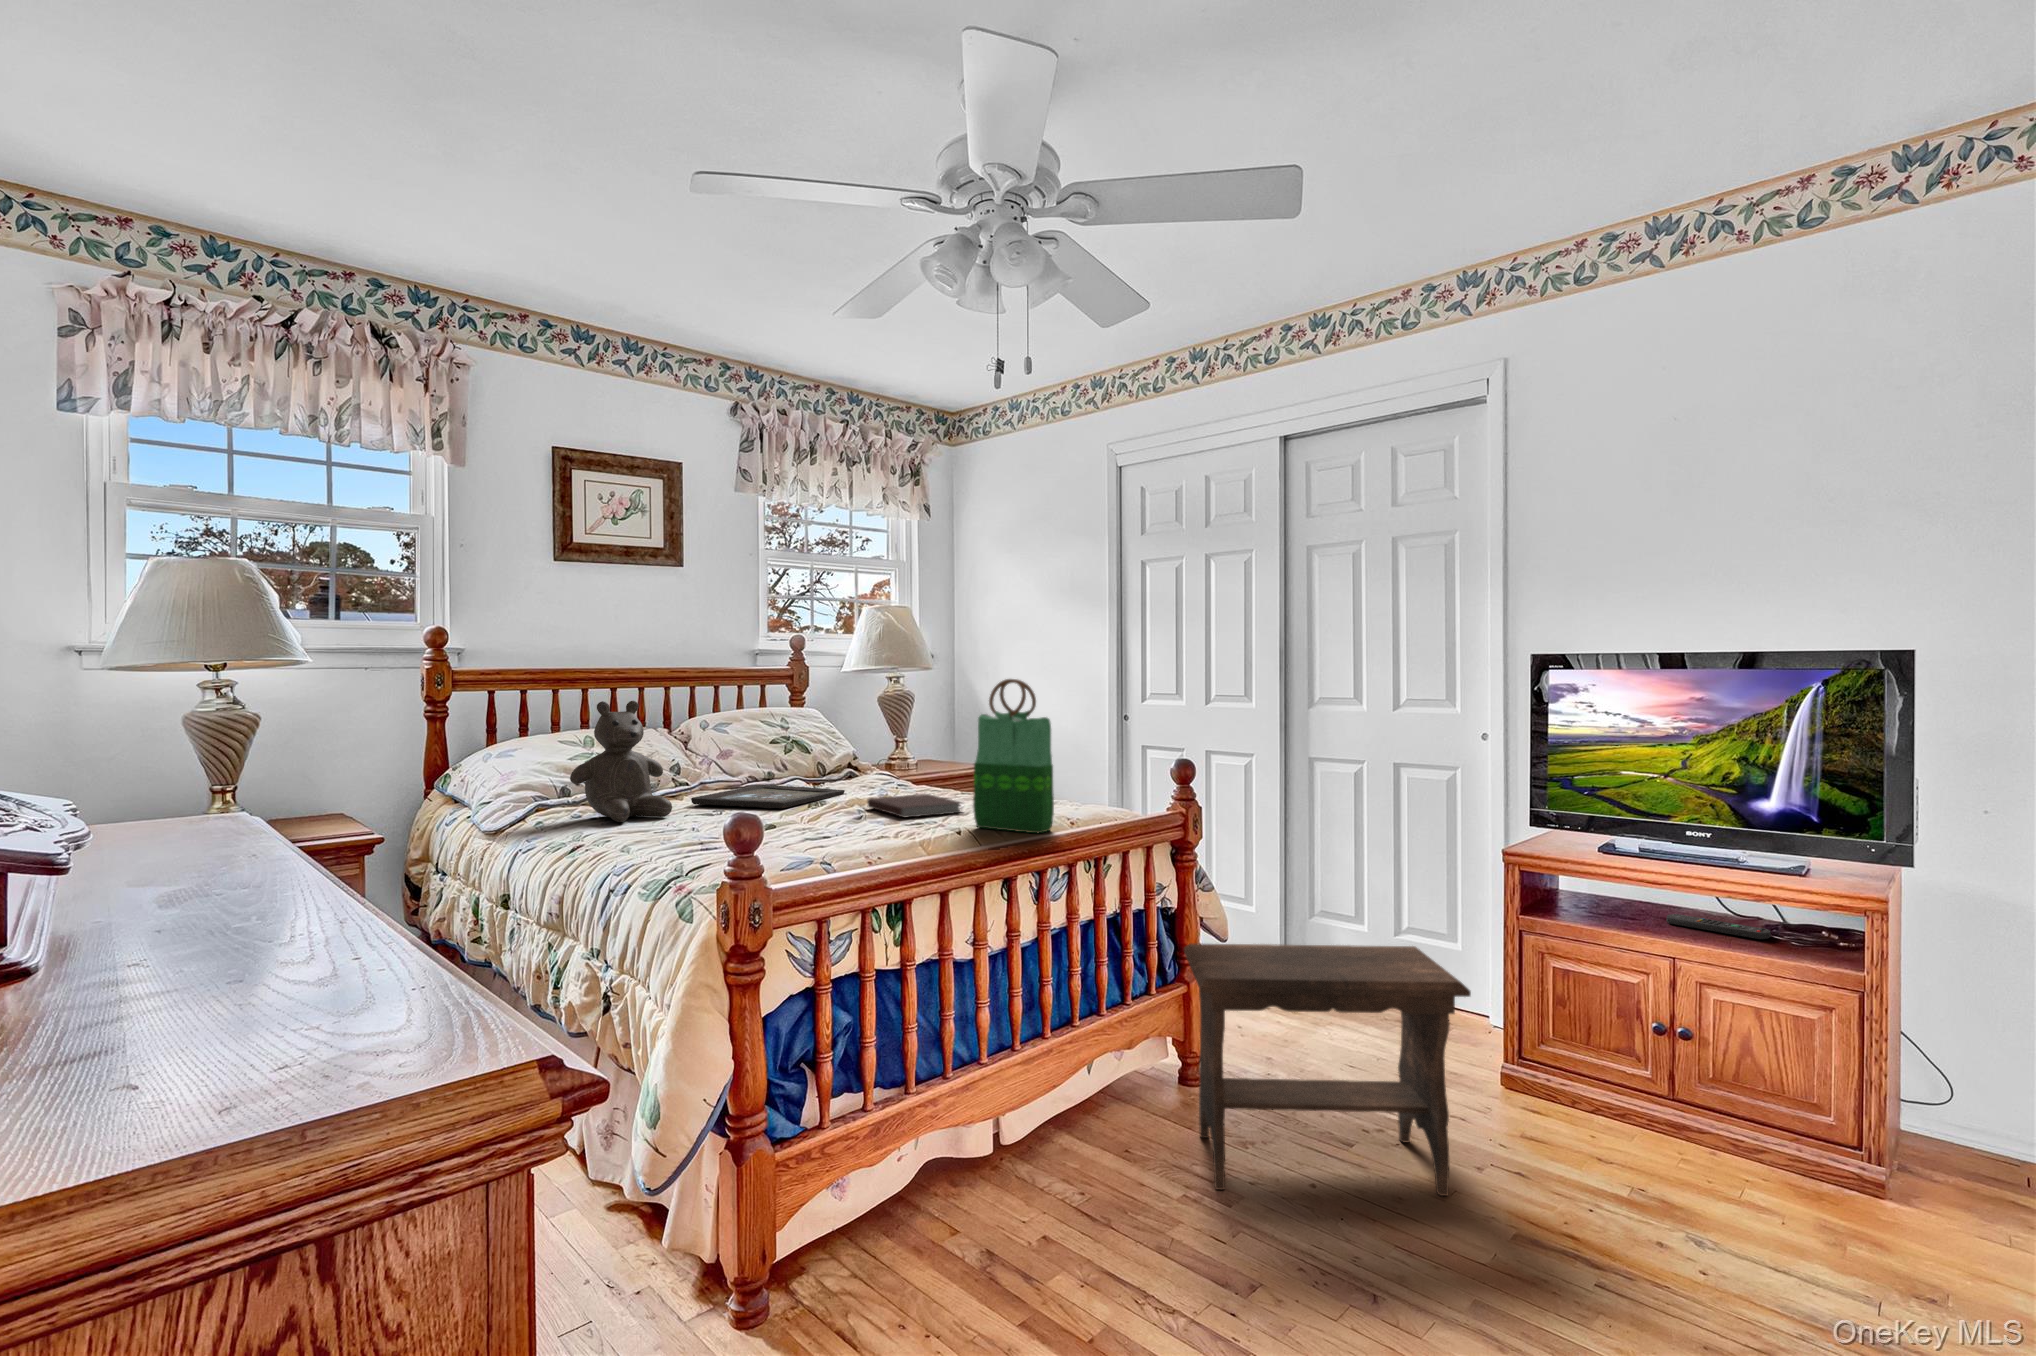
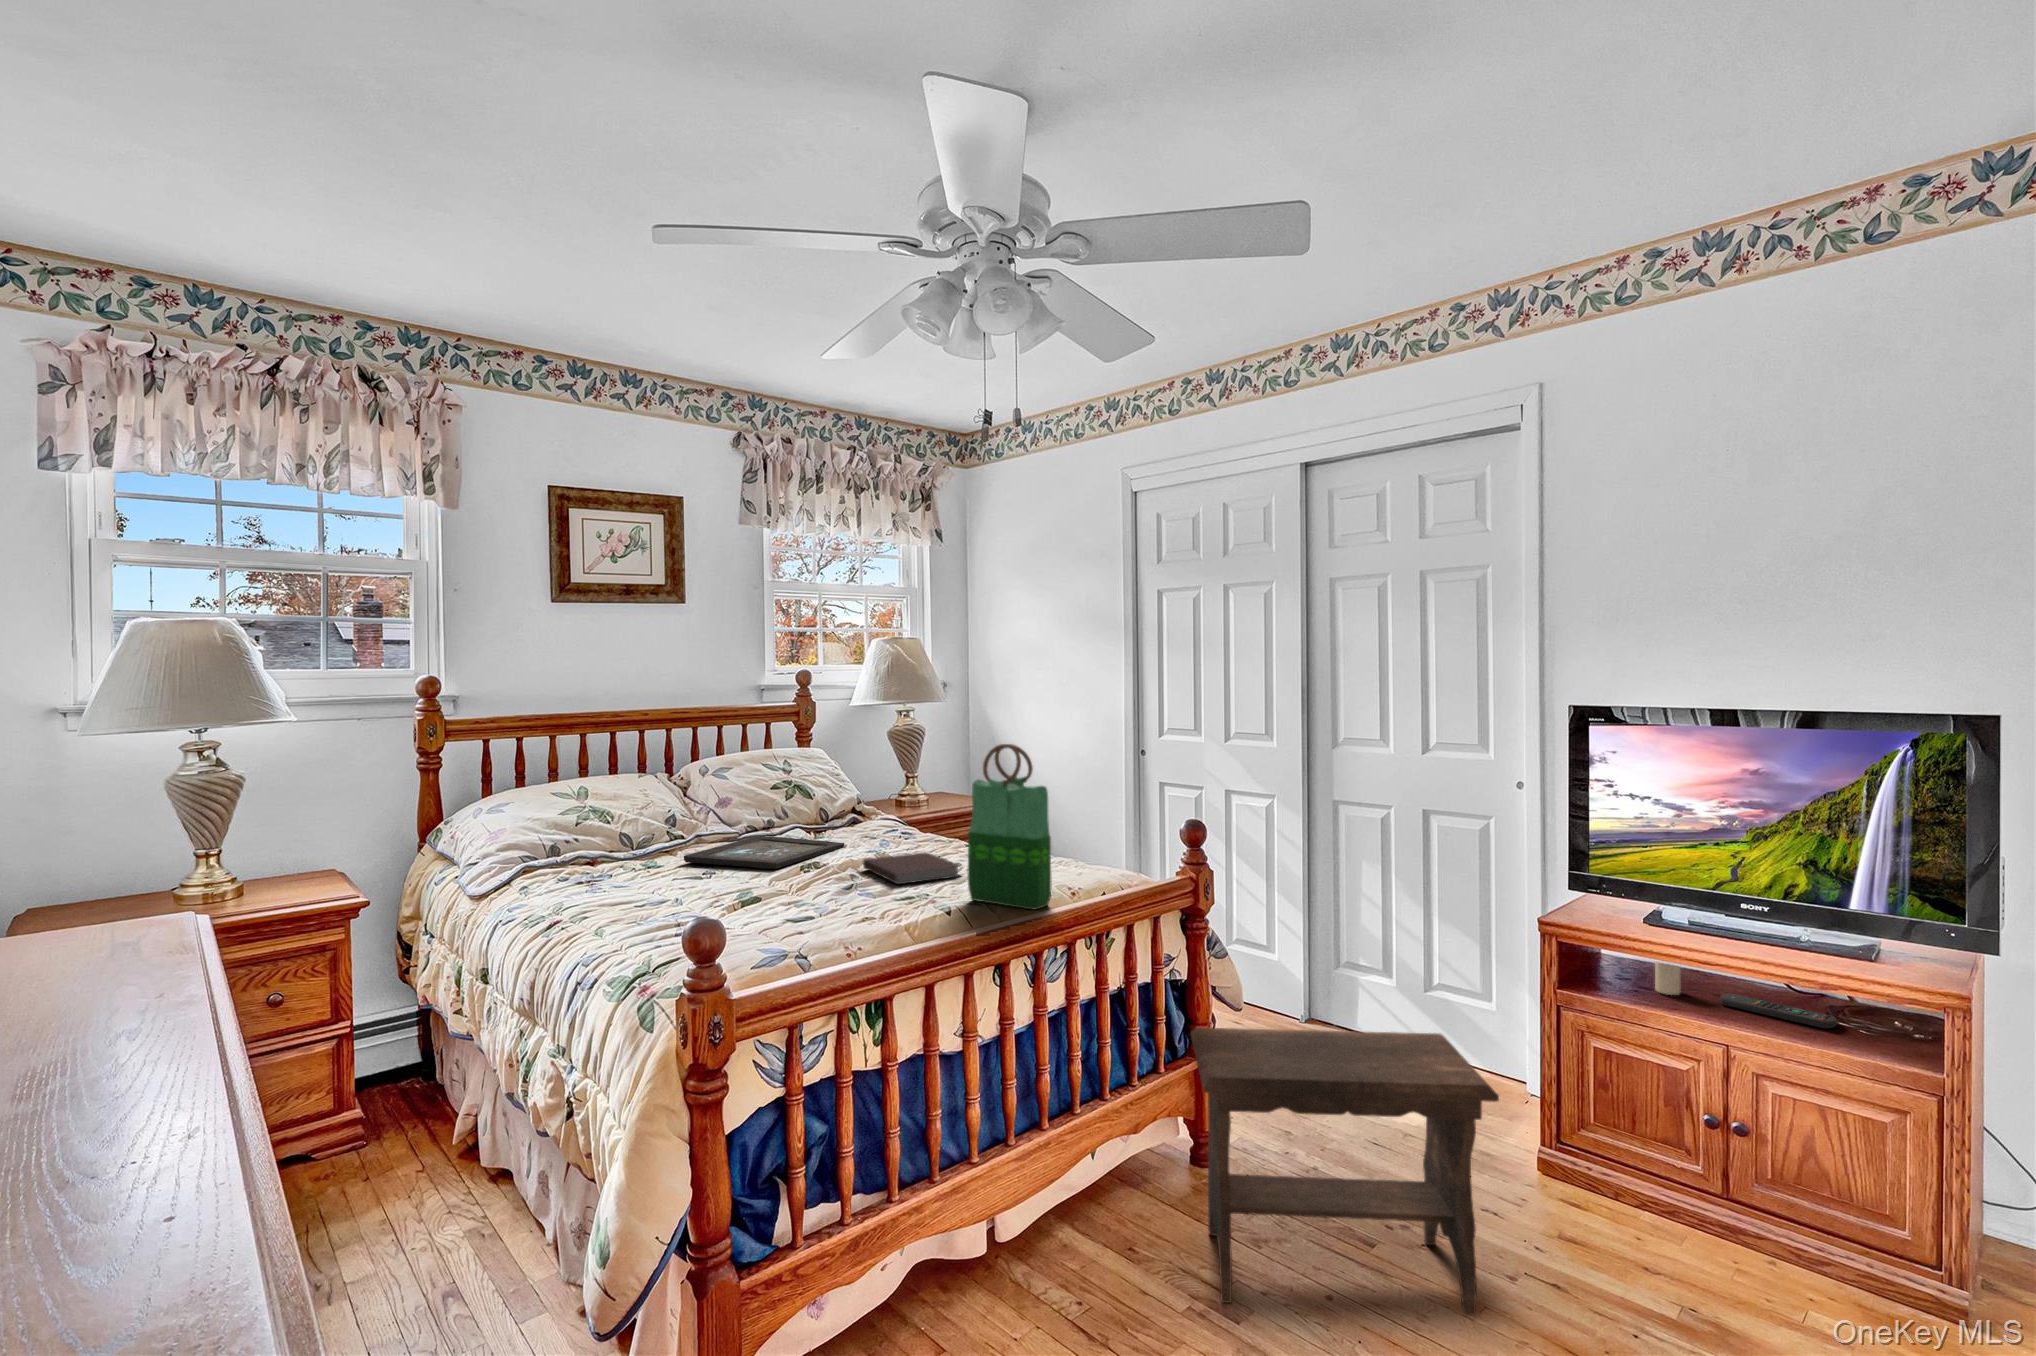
teddy bear: present [570,701,672,822] -> none [555,758,660,888]
candle: none [1608,878,1630,917] -> present [1655,962,1681,995]

